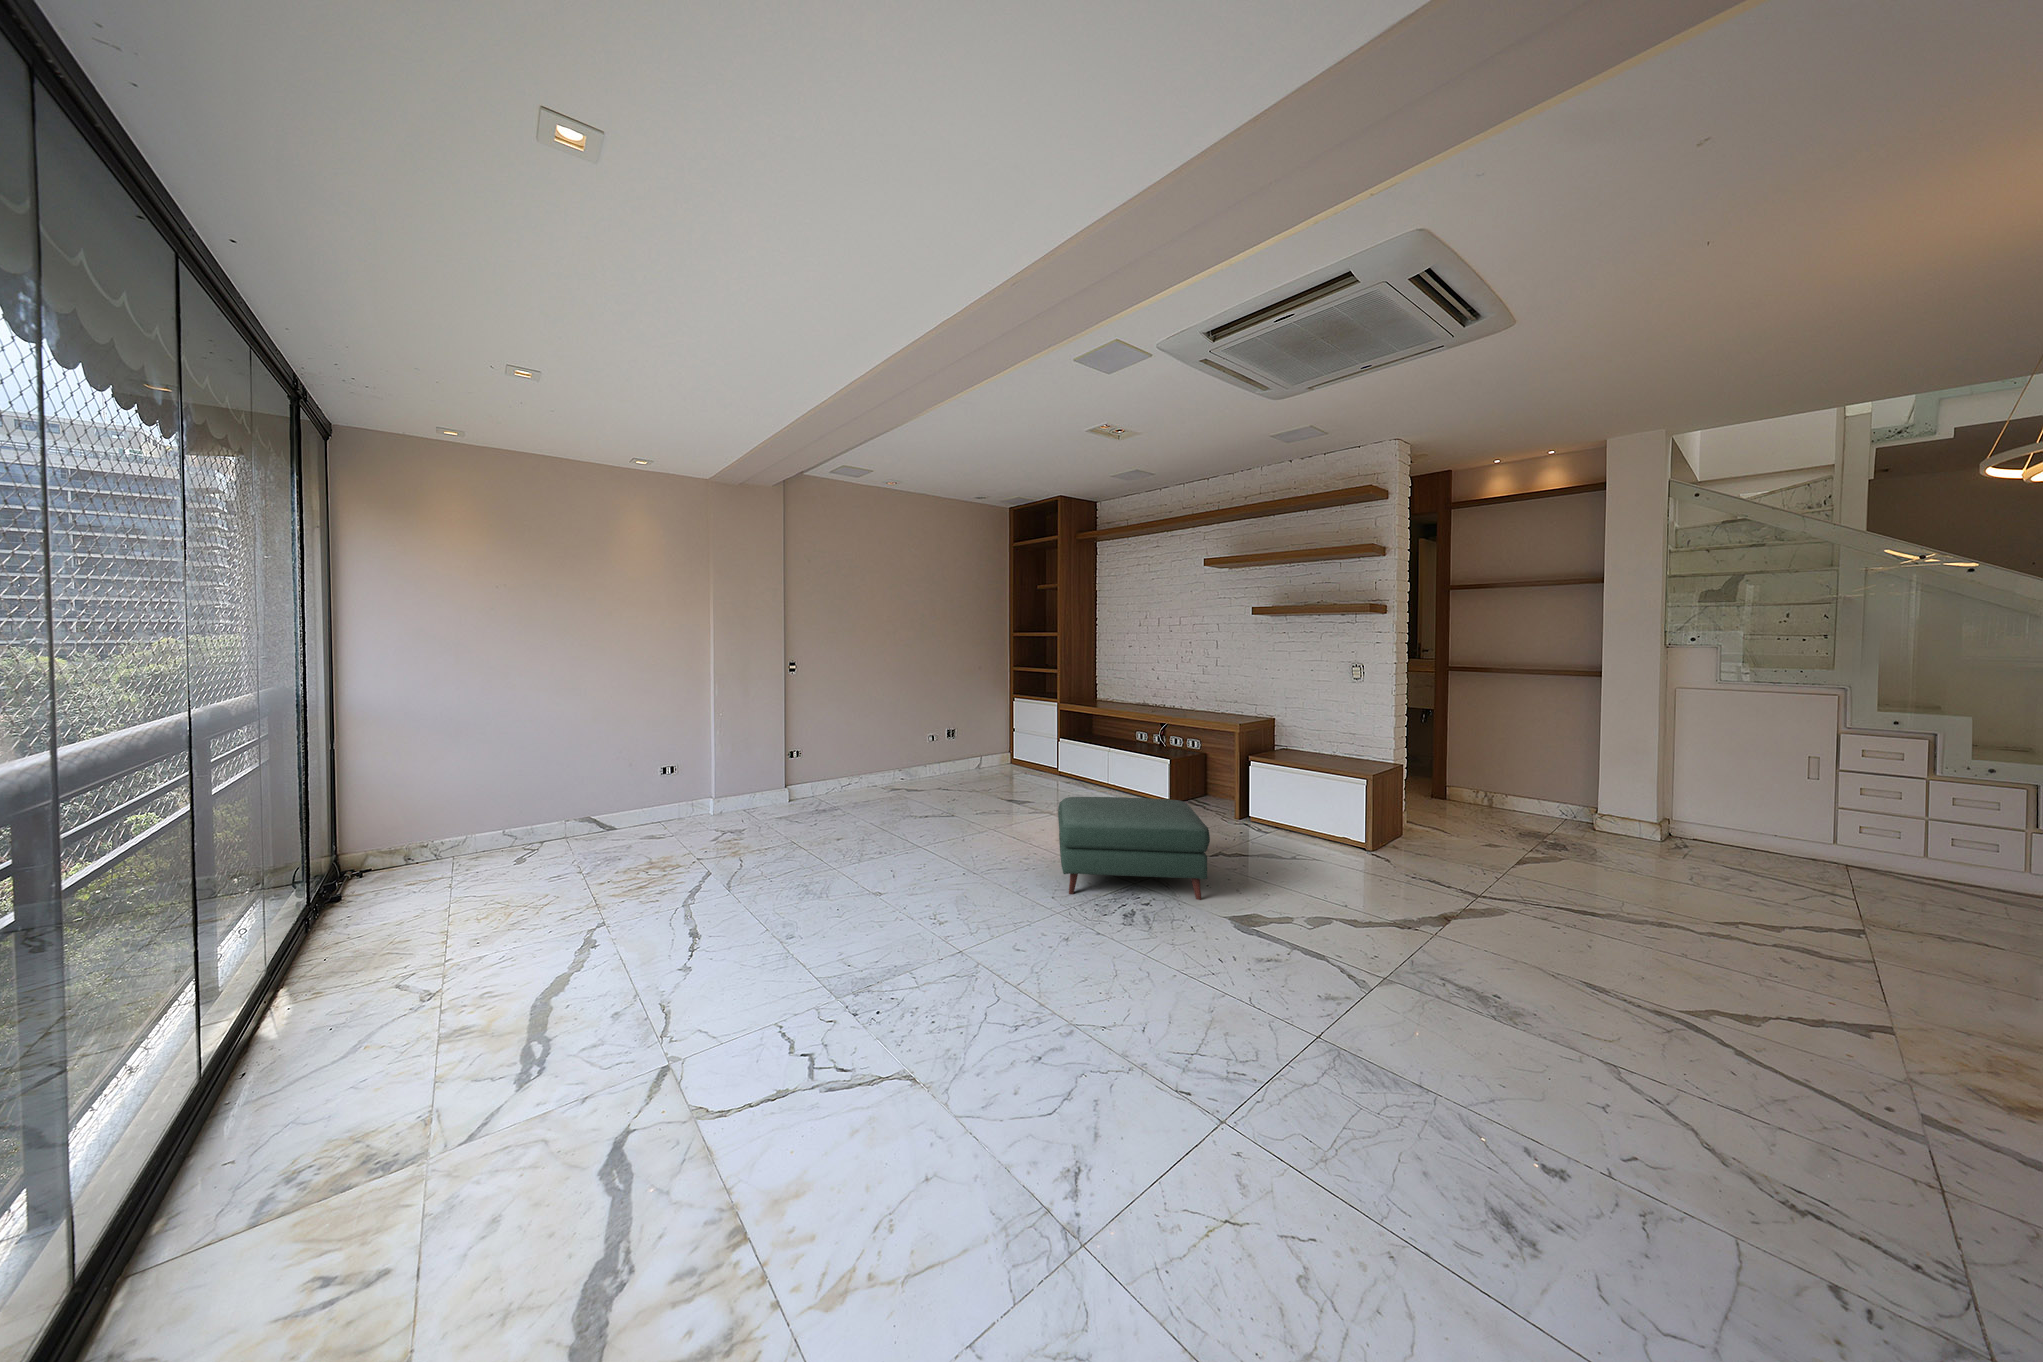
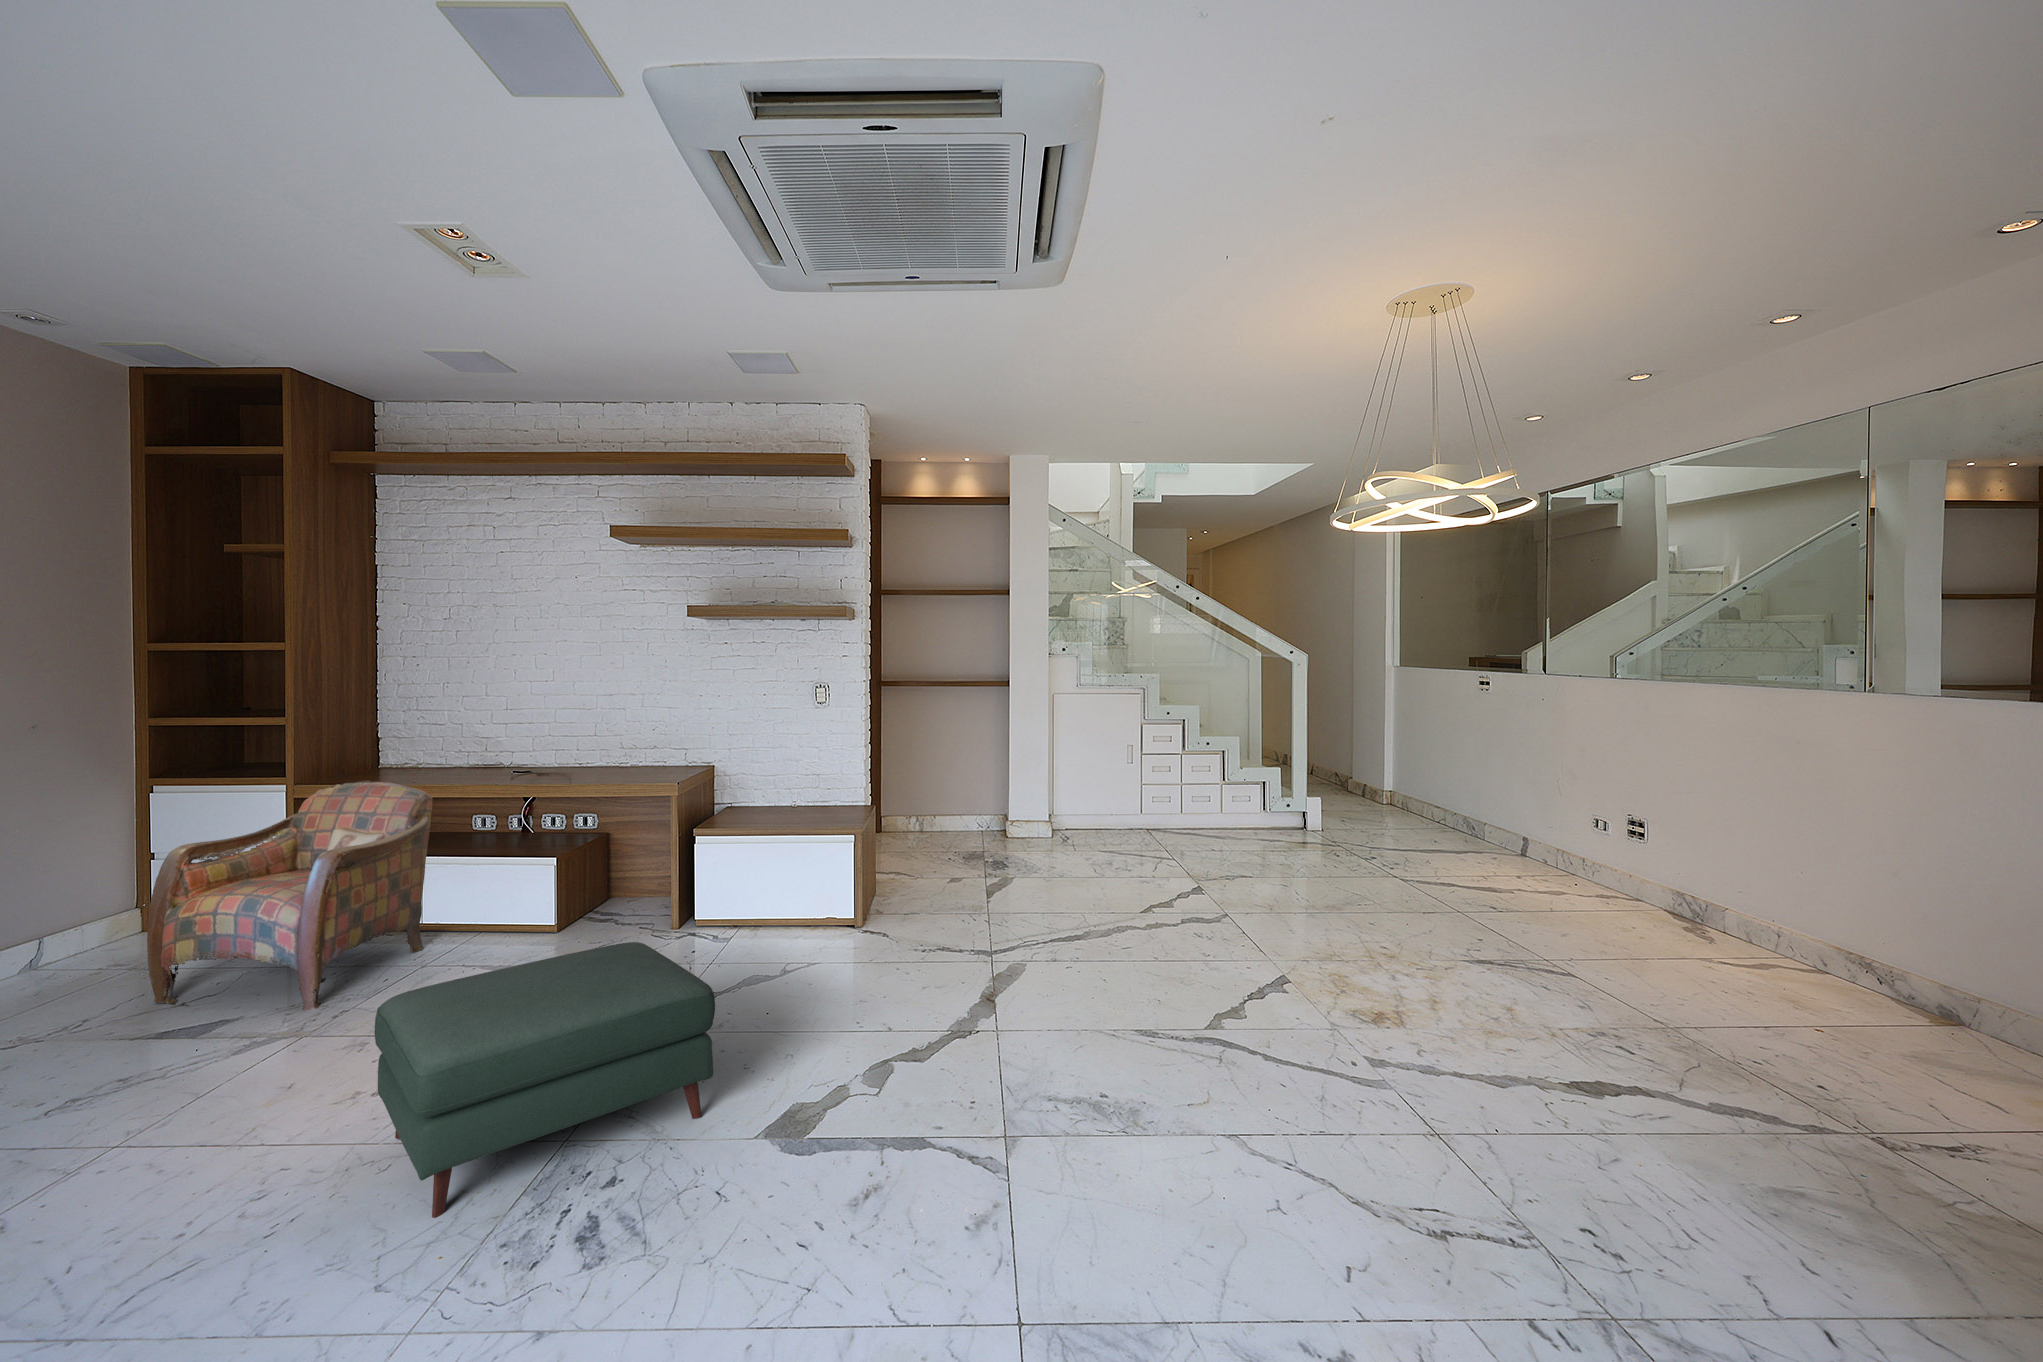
armchair: none [999,704,1112,809] -> present [147,780,432,1010]

